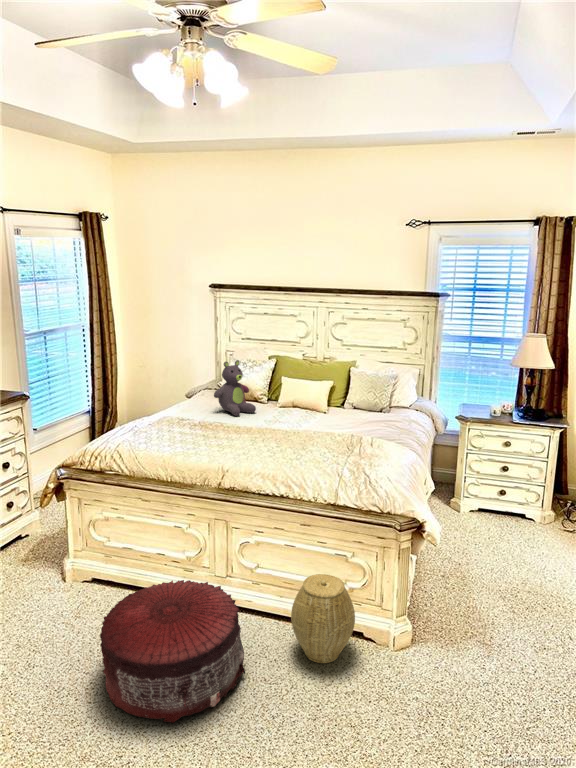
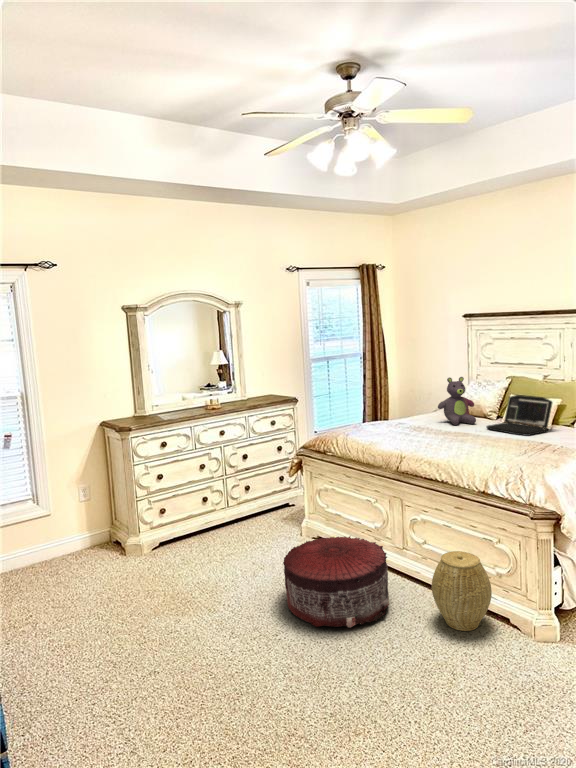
laptop: none [273,380,337,426] -> present [486,395,552,436]

